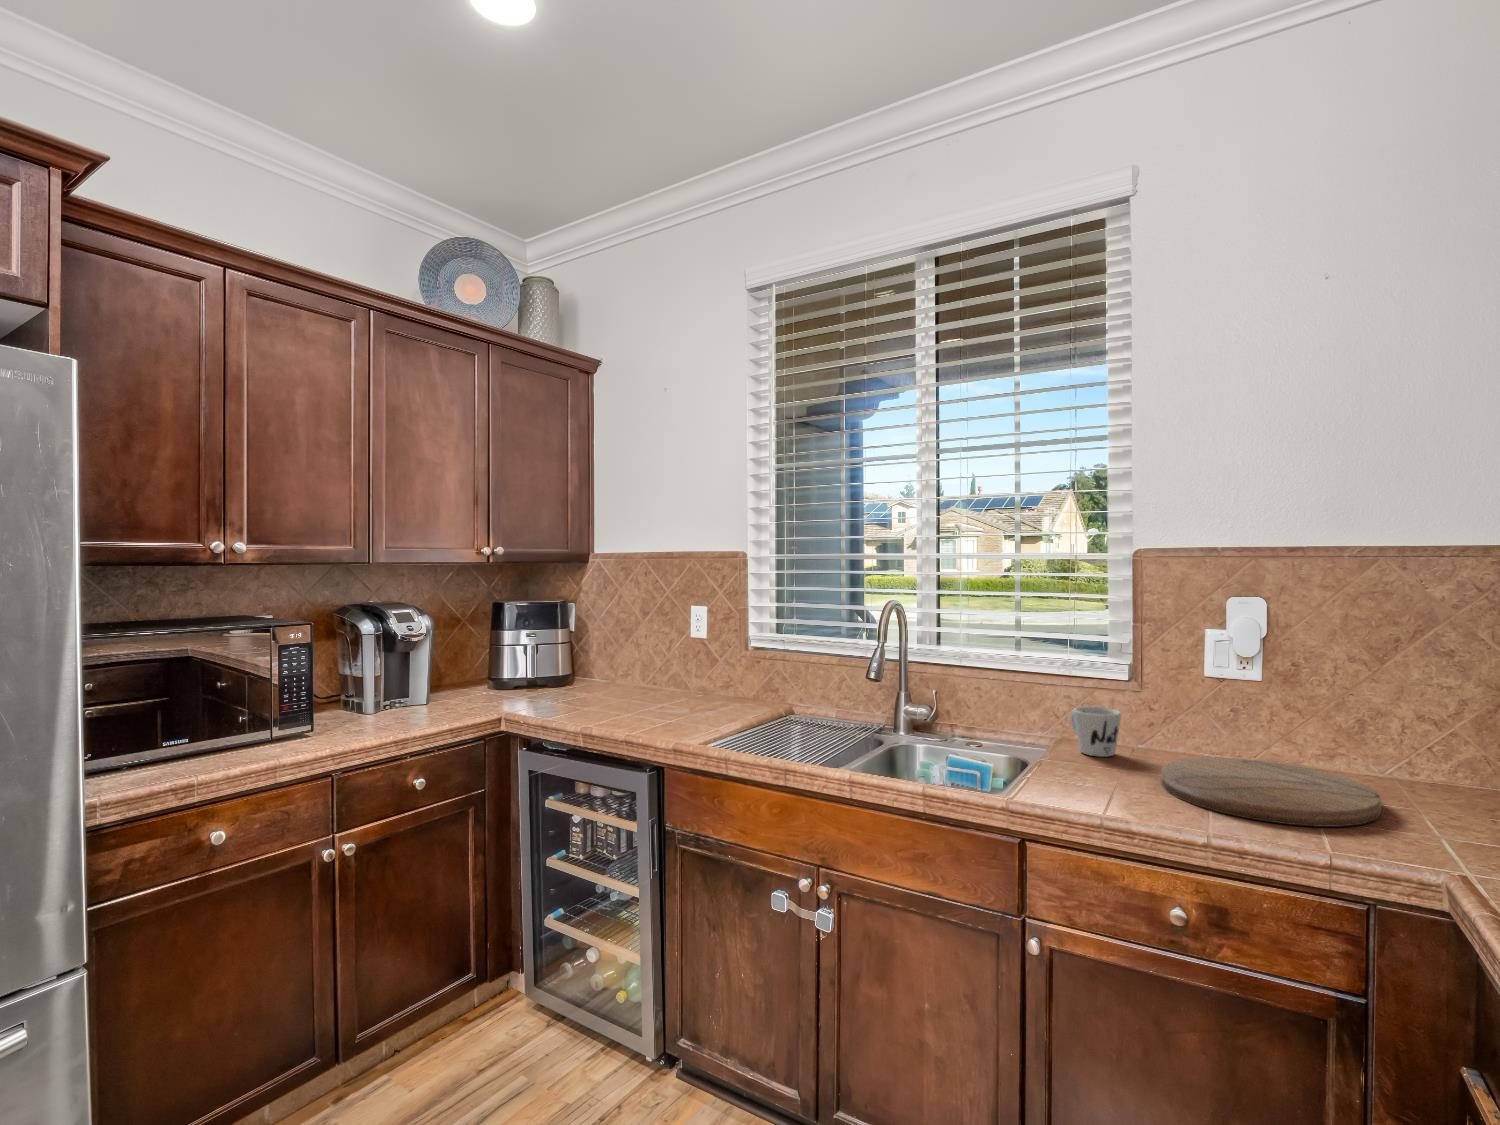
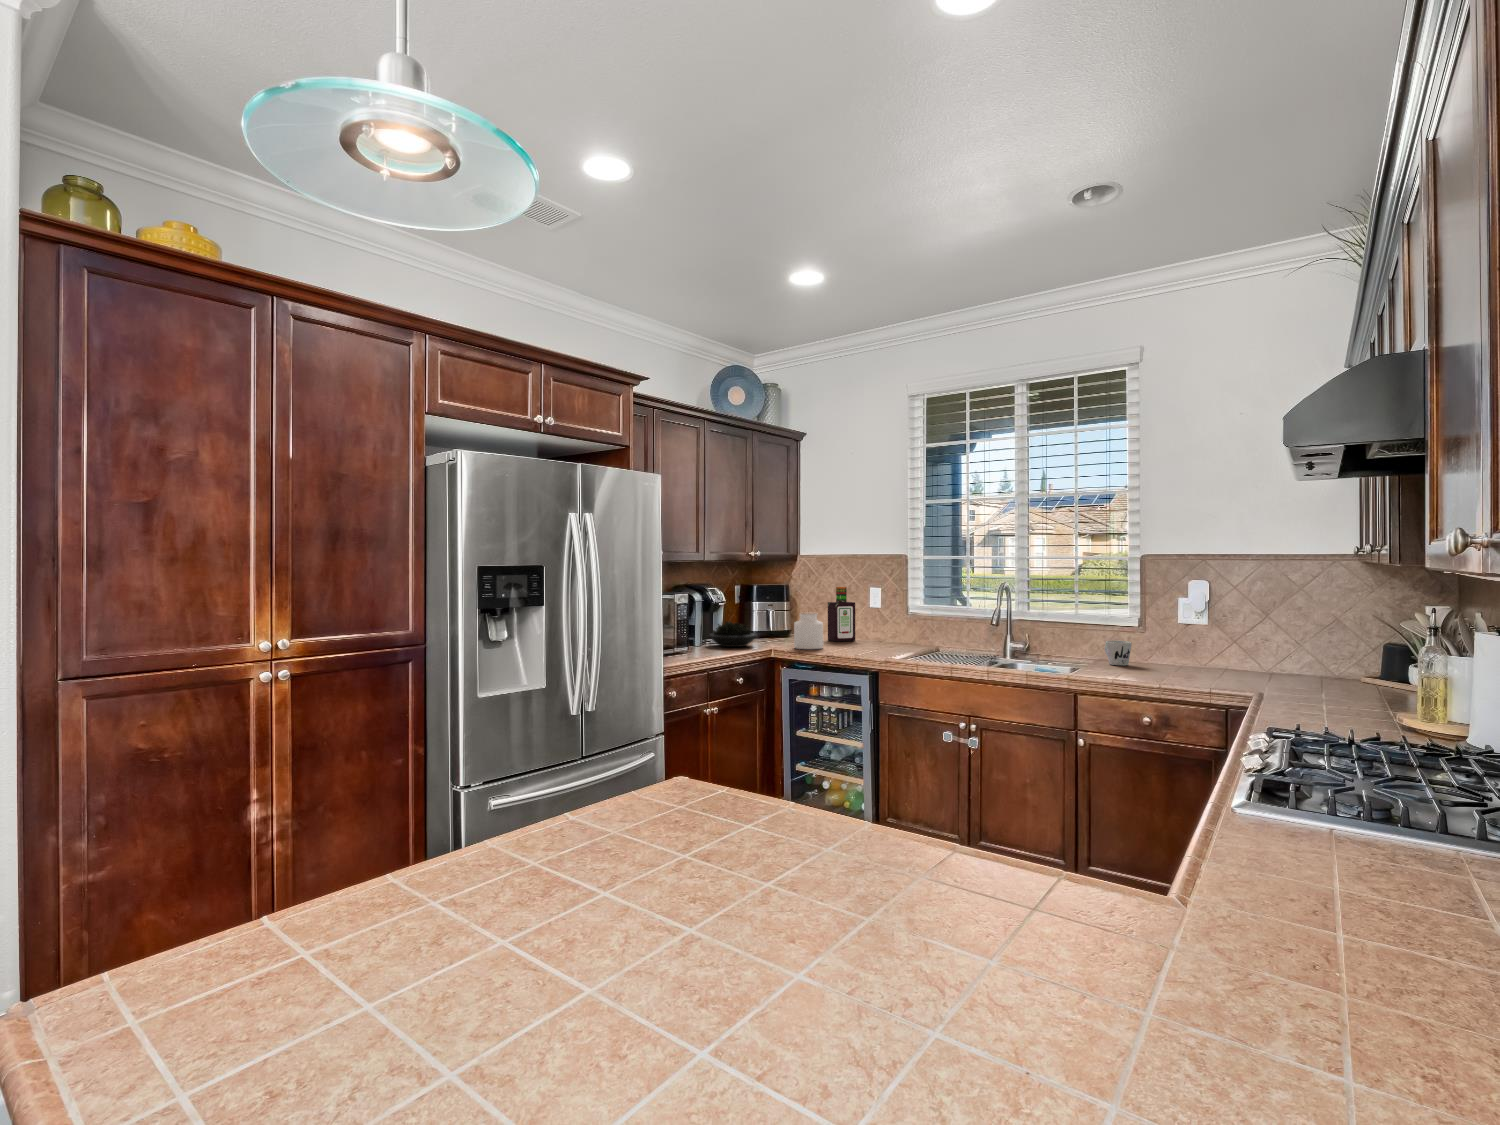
bottle: none [628,602,672,693] -> present [828,587,855,642]
jar: none [545,650,597,717] -> present [794,612,823,649]
succulent plant: none [400,665,488,714] -> present [710,622,756,647]
cutting board: present [1161,758,1381,827] -> none [1149,664,1252,683]

